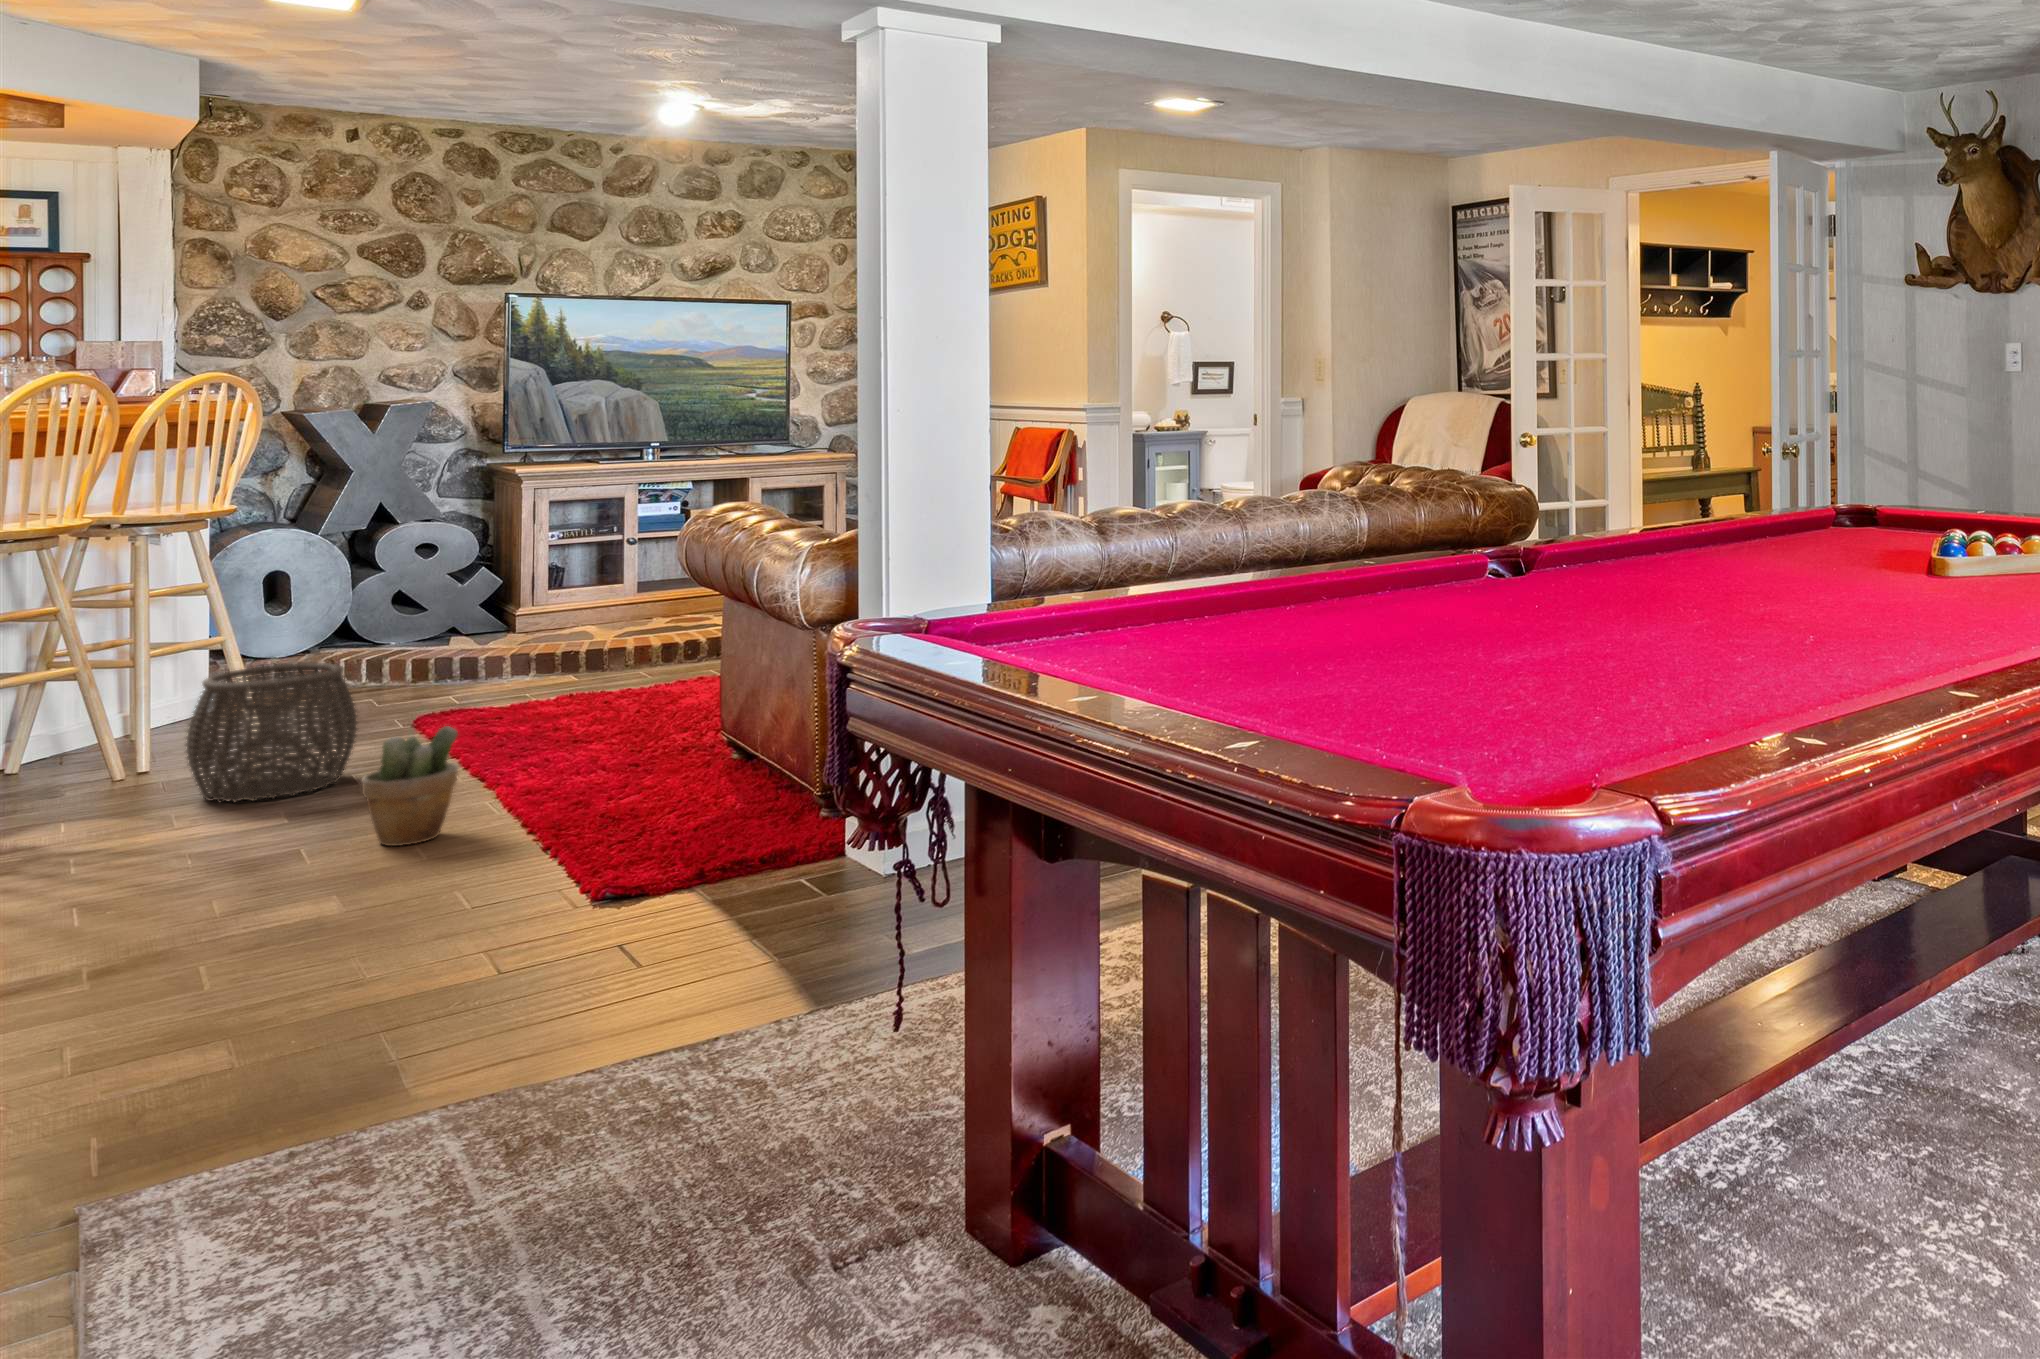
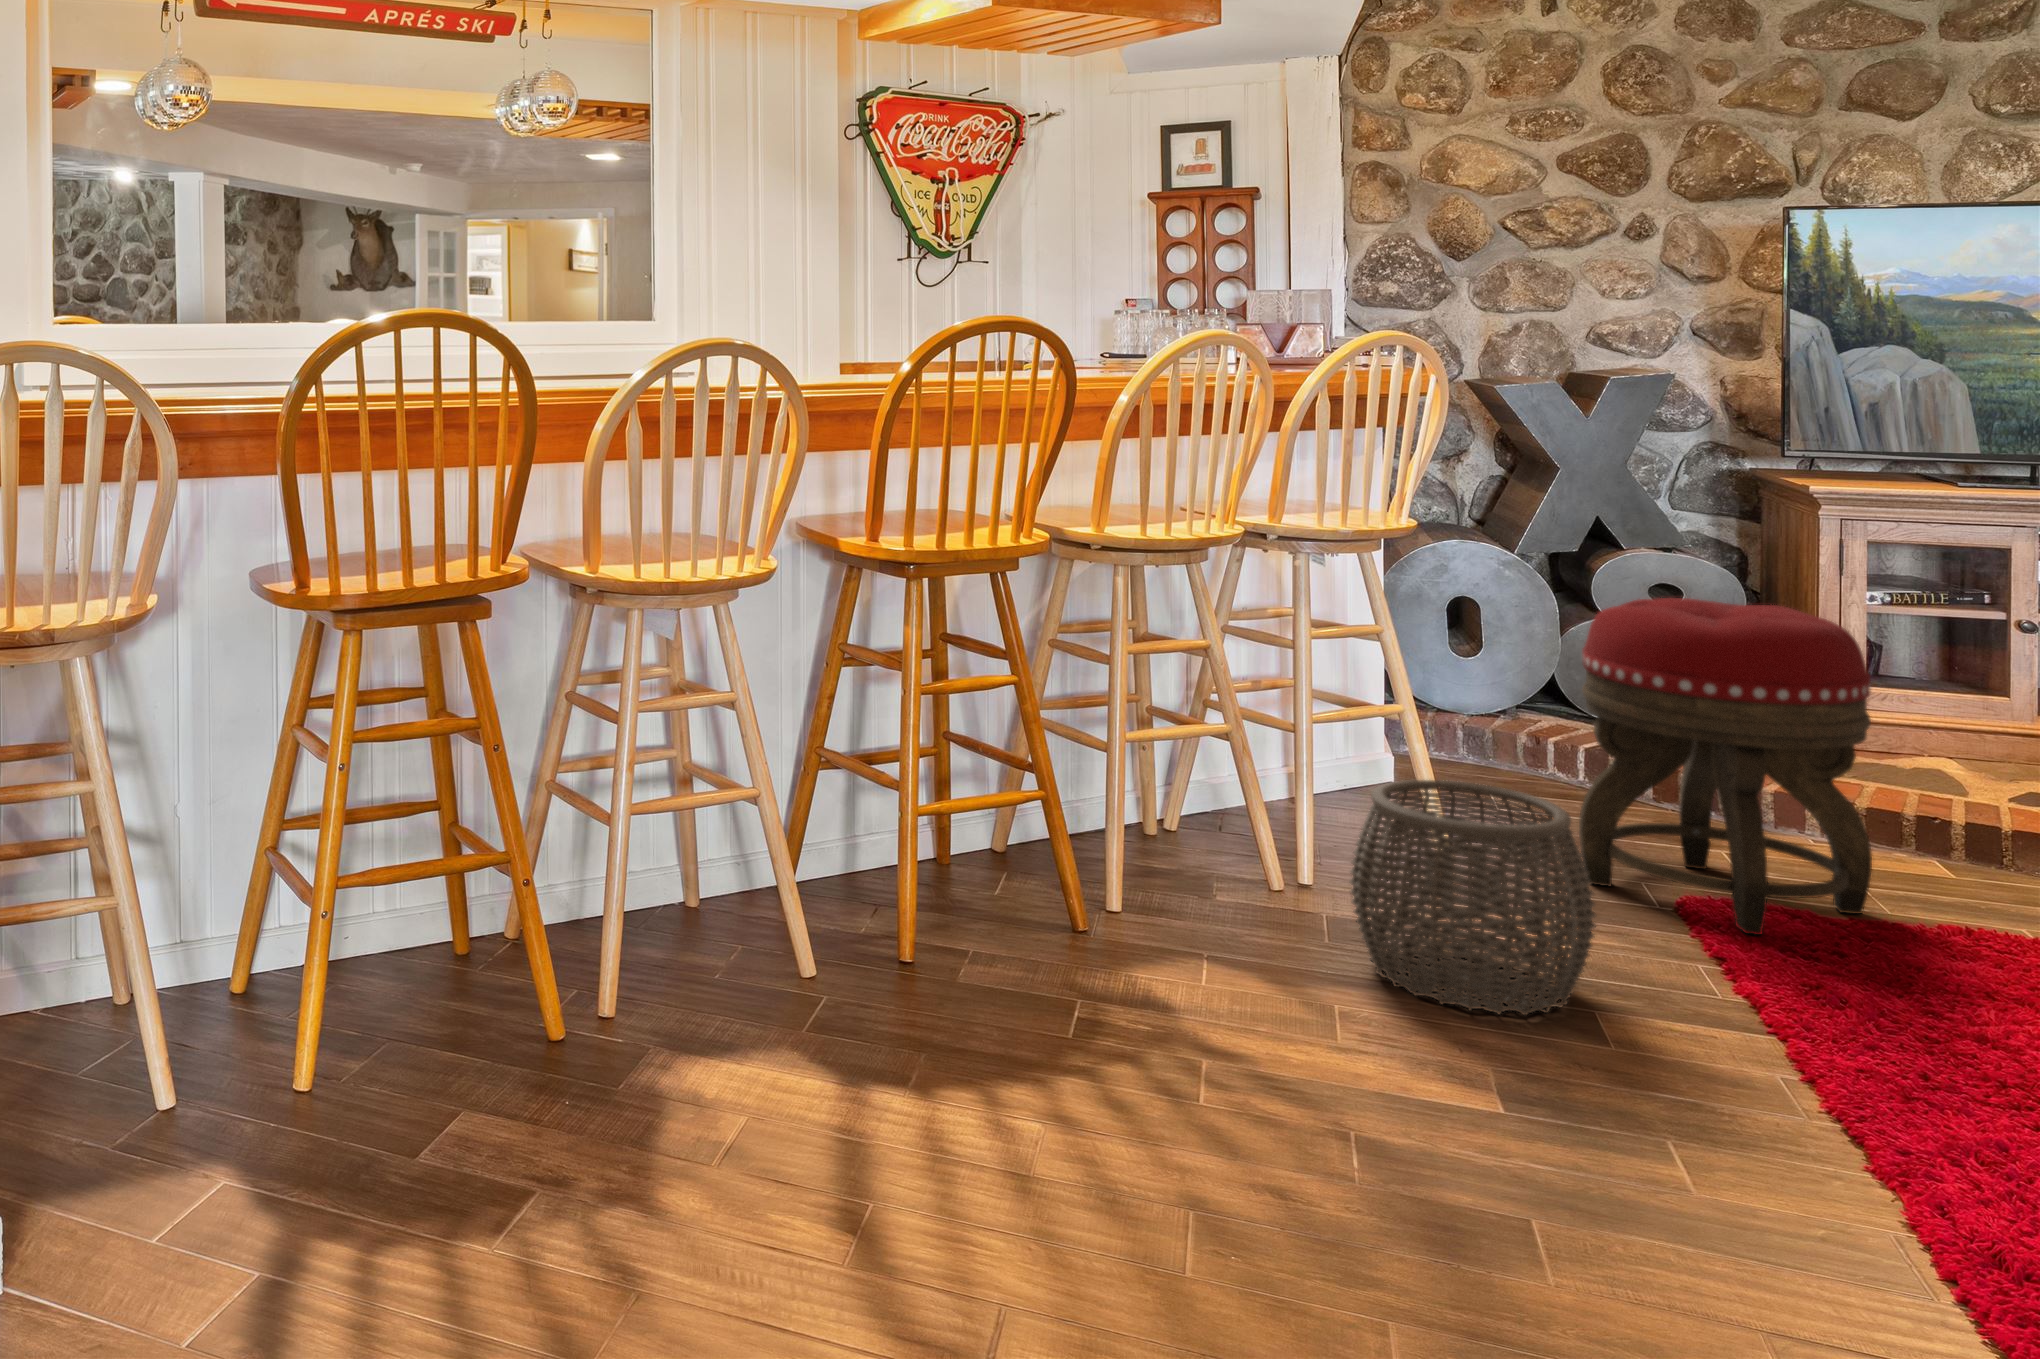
footstool: none [356,537,532,730] -> present [1579,598,1872,935]
potted plant: present [361,726,458,846] -> none [1623,1035,1814,1267]

